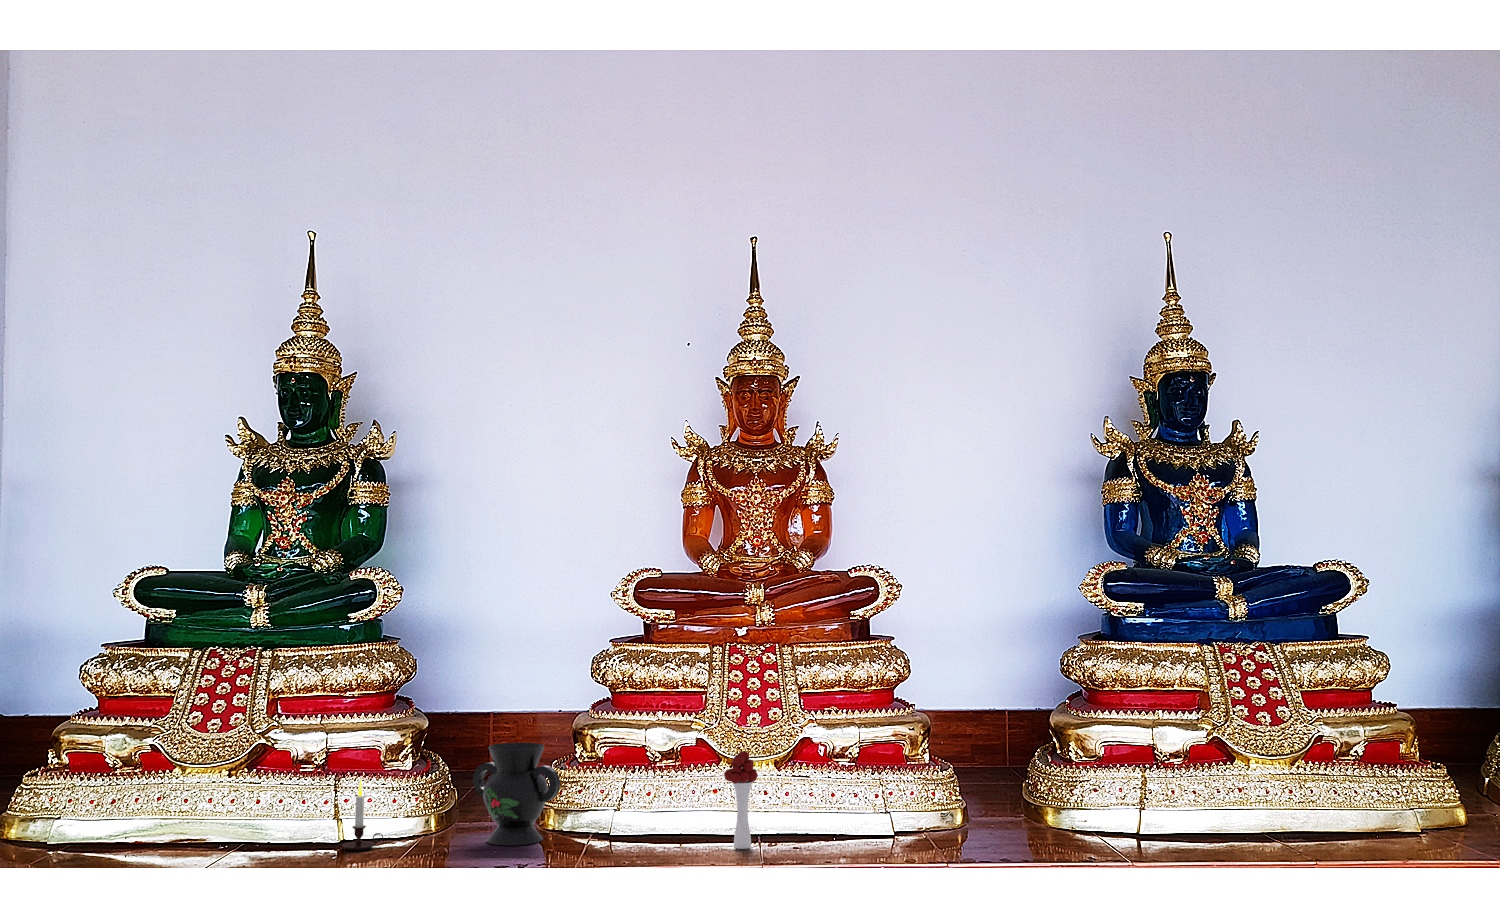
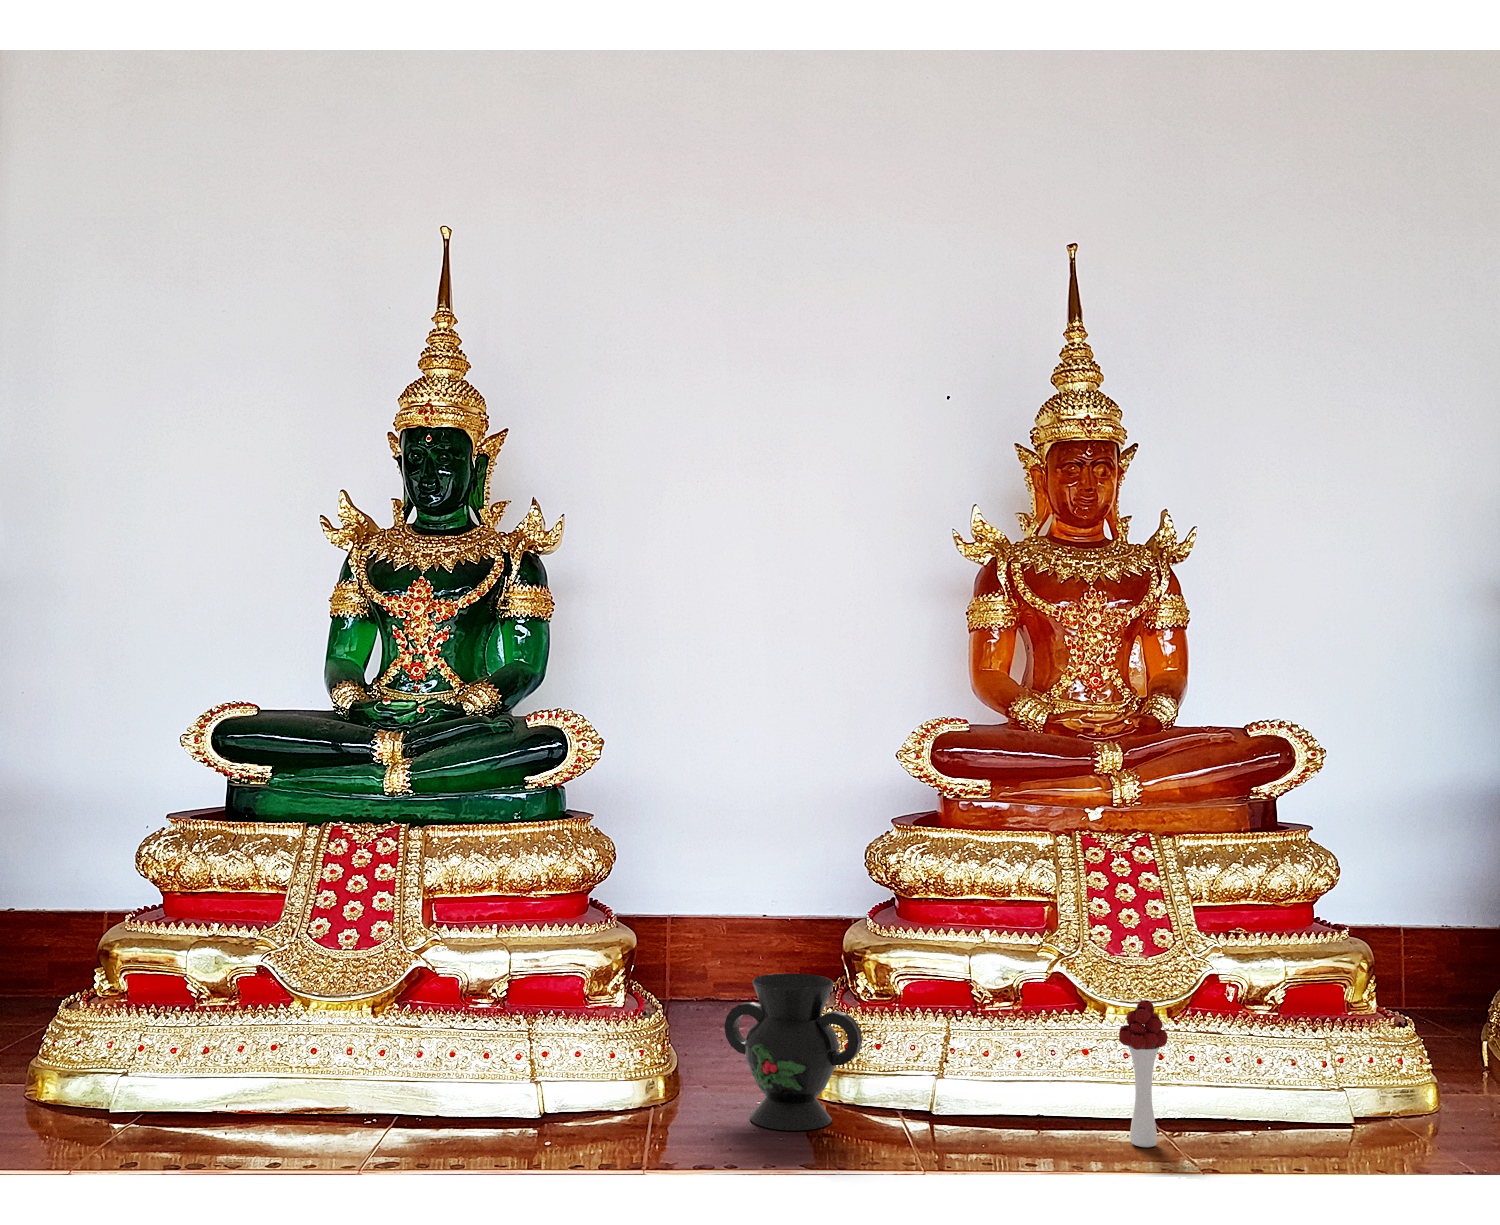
candle: present [342,780,383,850] -> none [546,1028,603,1134]

